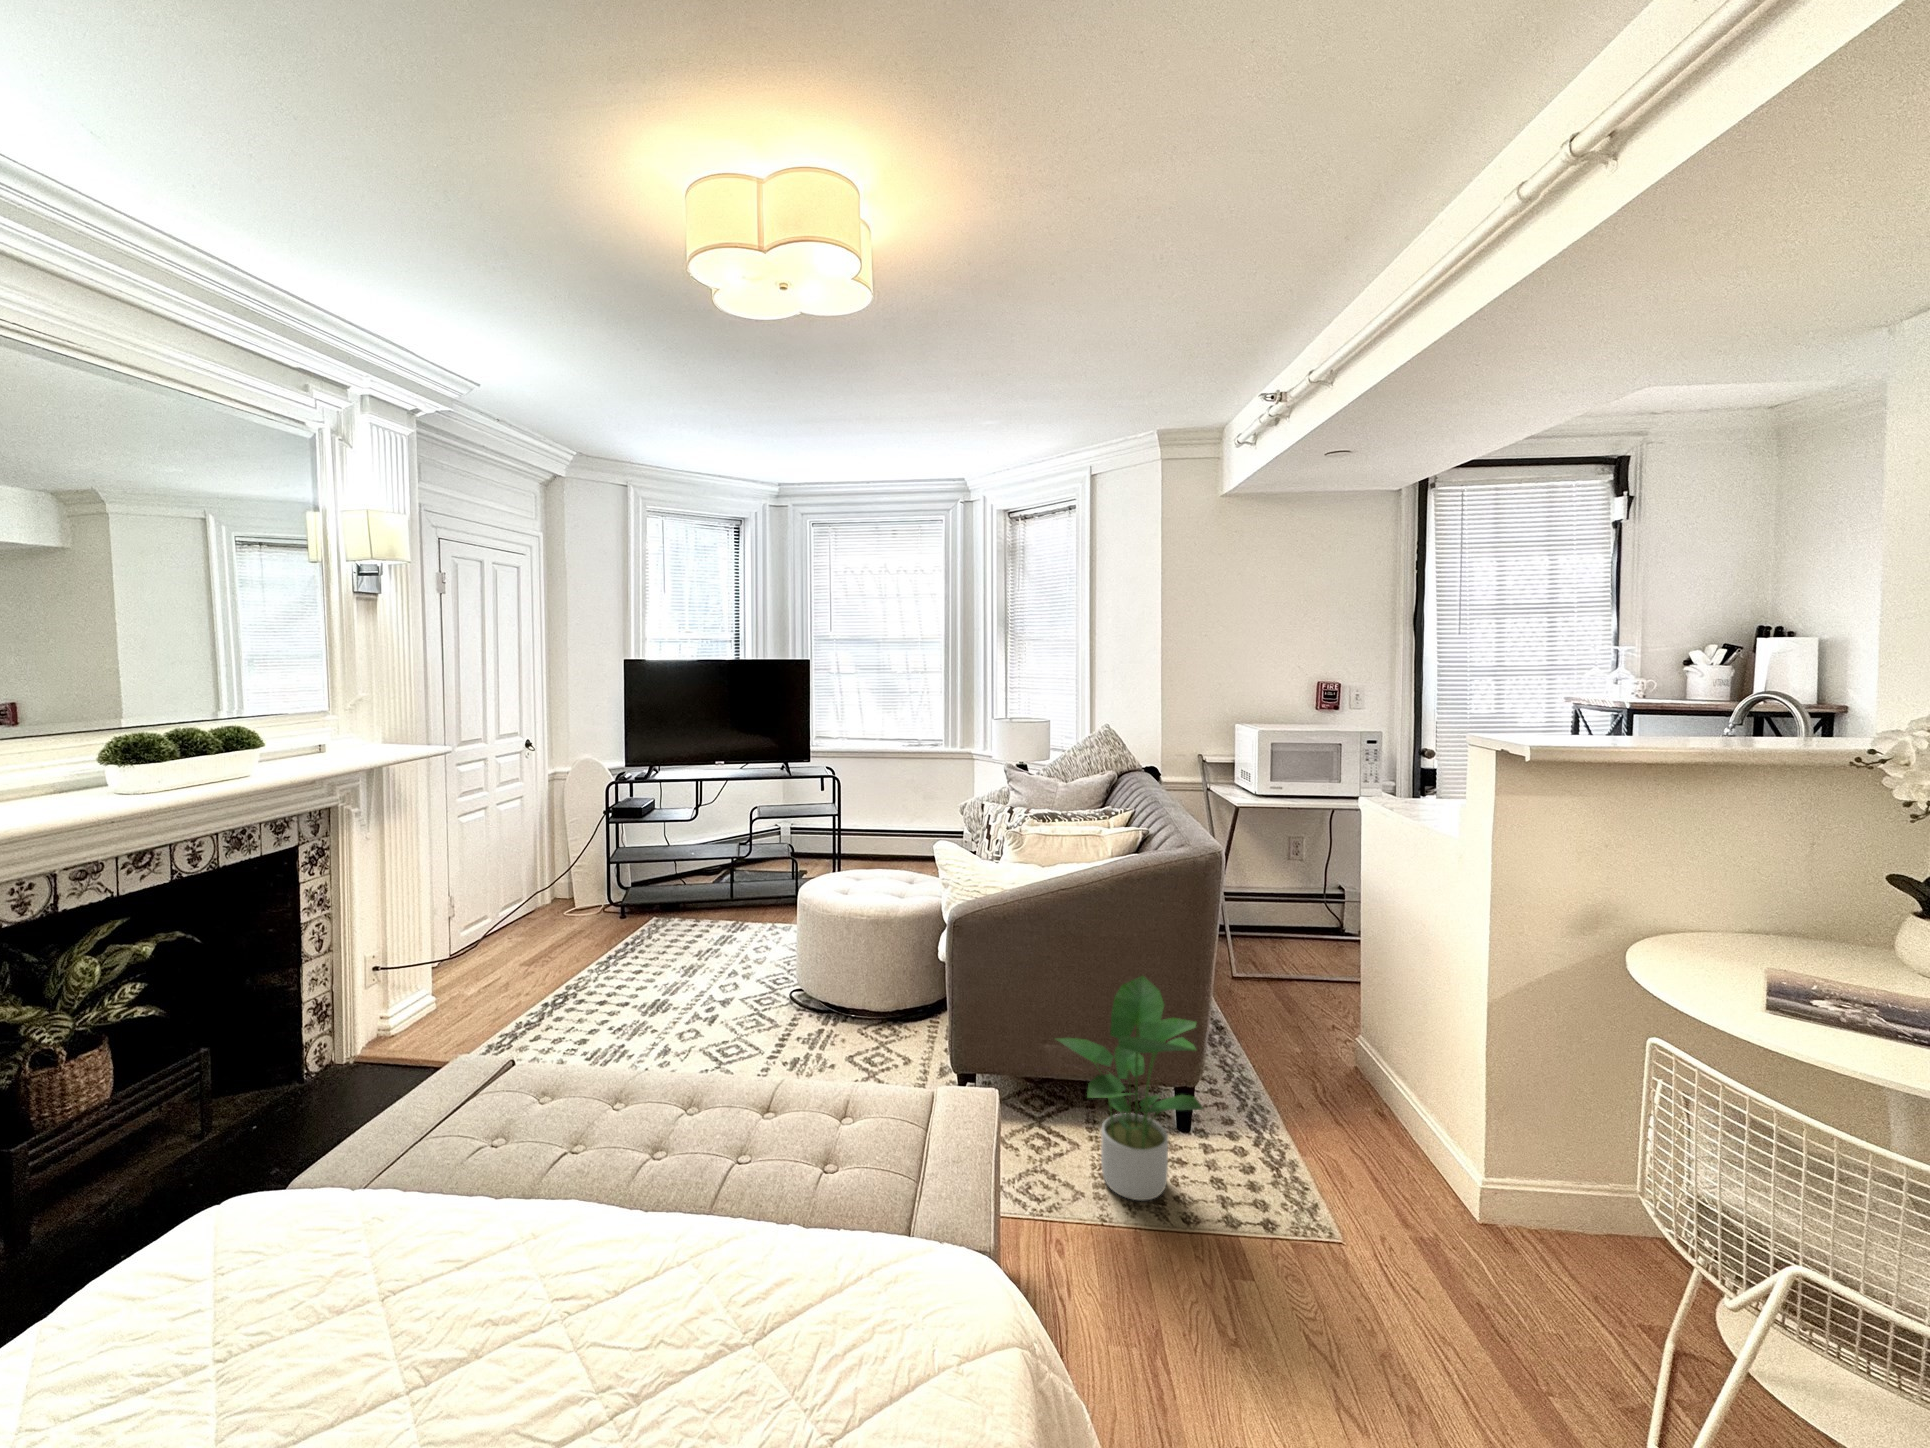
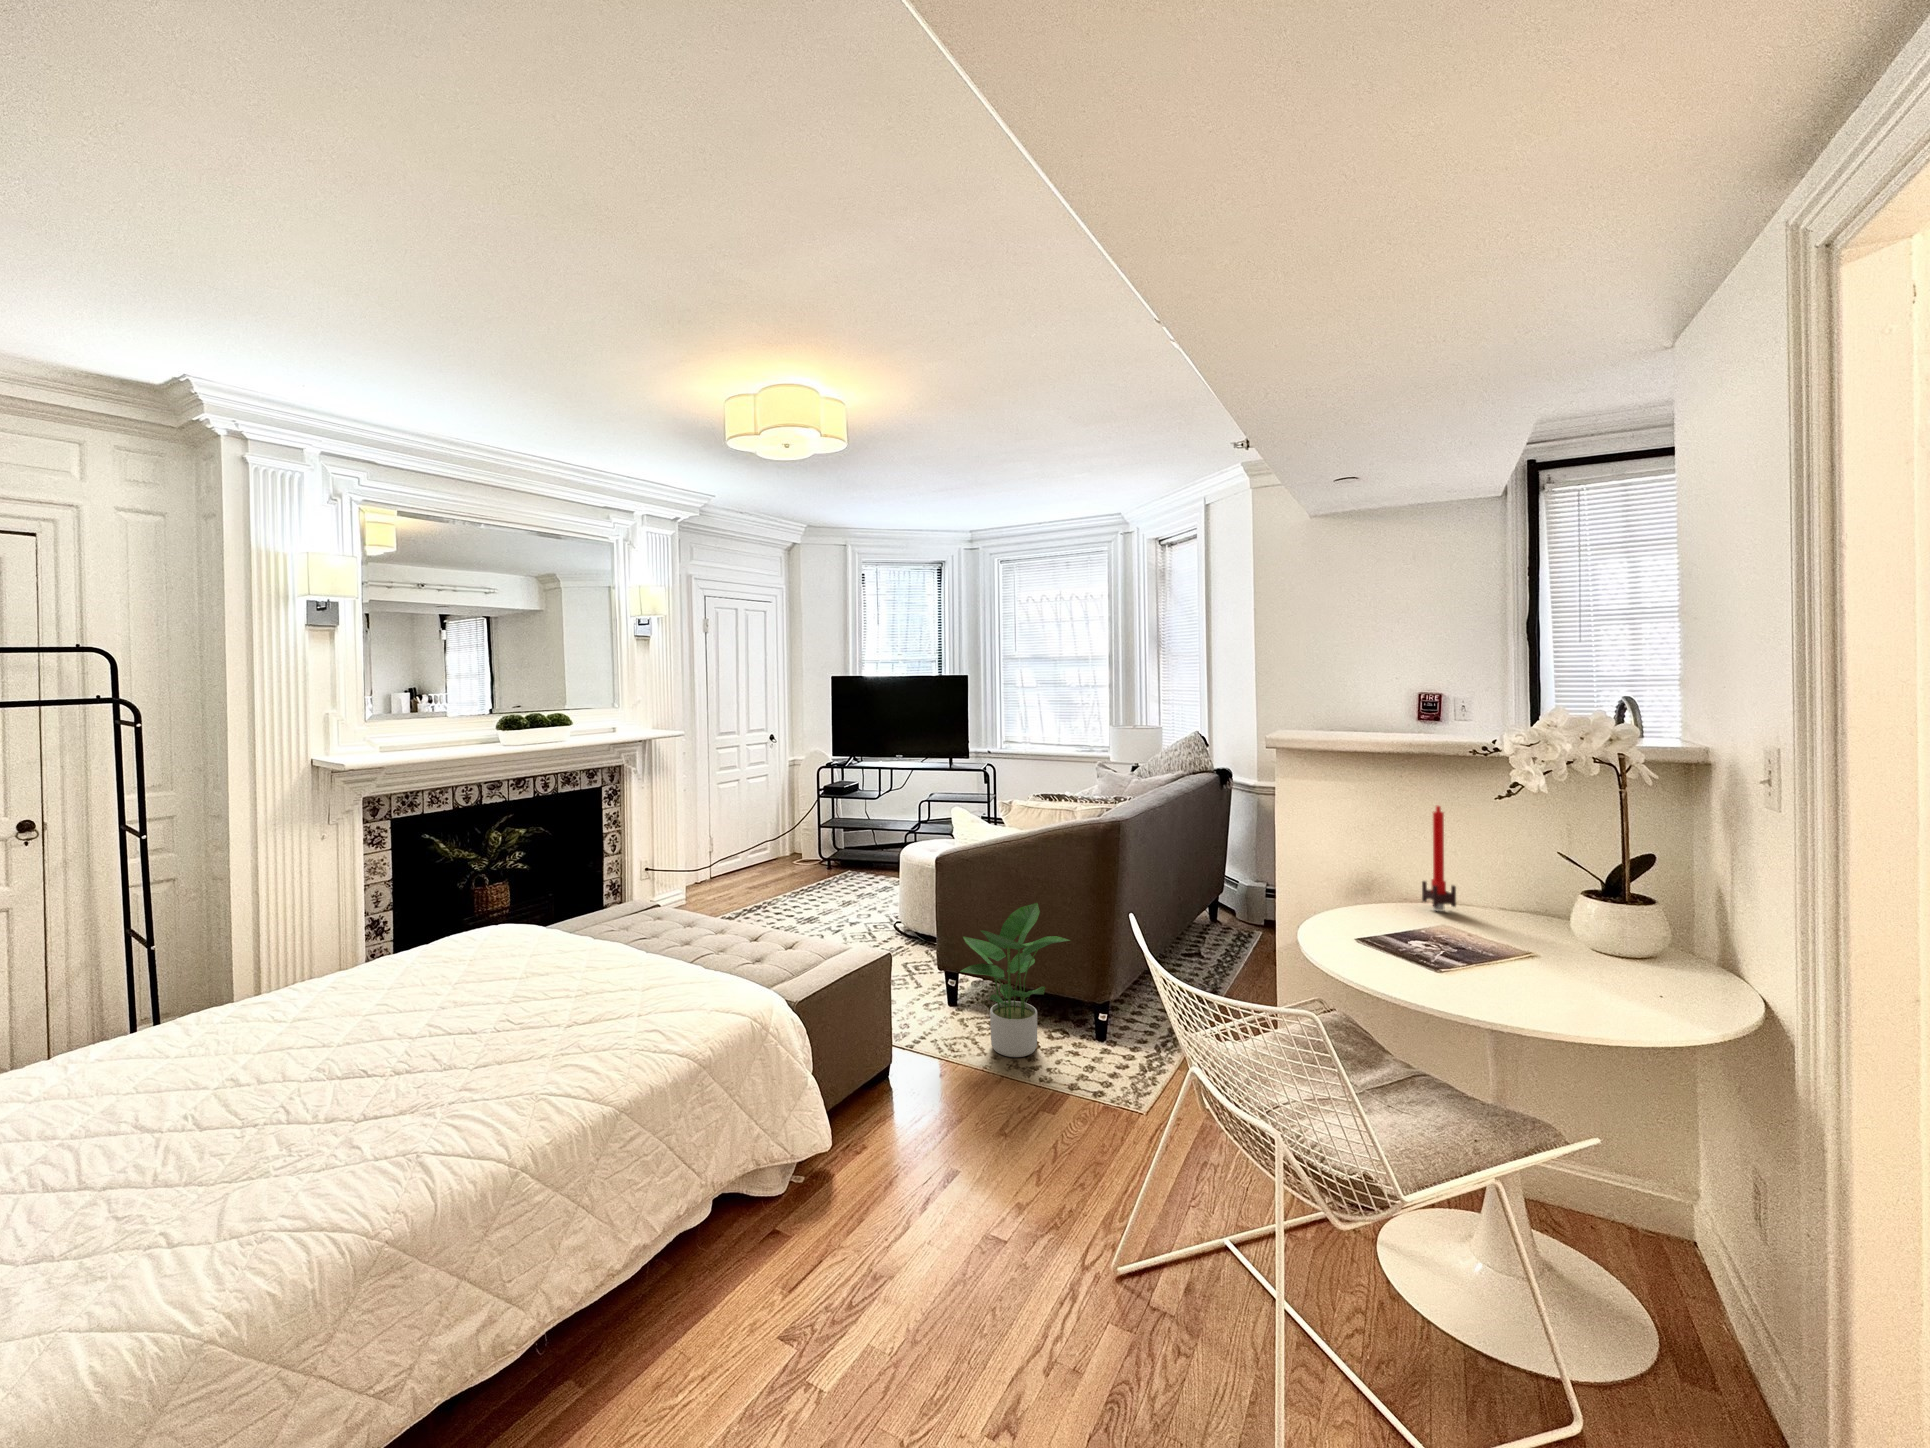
candle: none [1695,829,1741,951] -> present [1422,806,1456,911]

